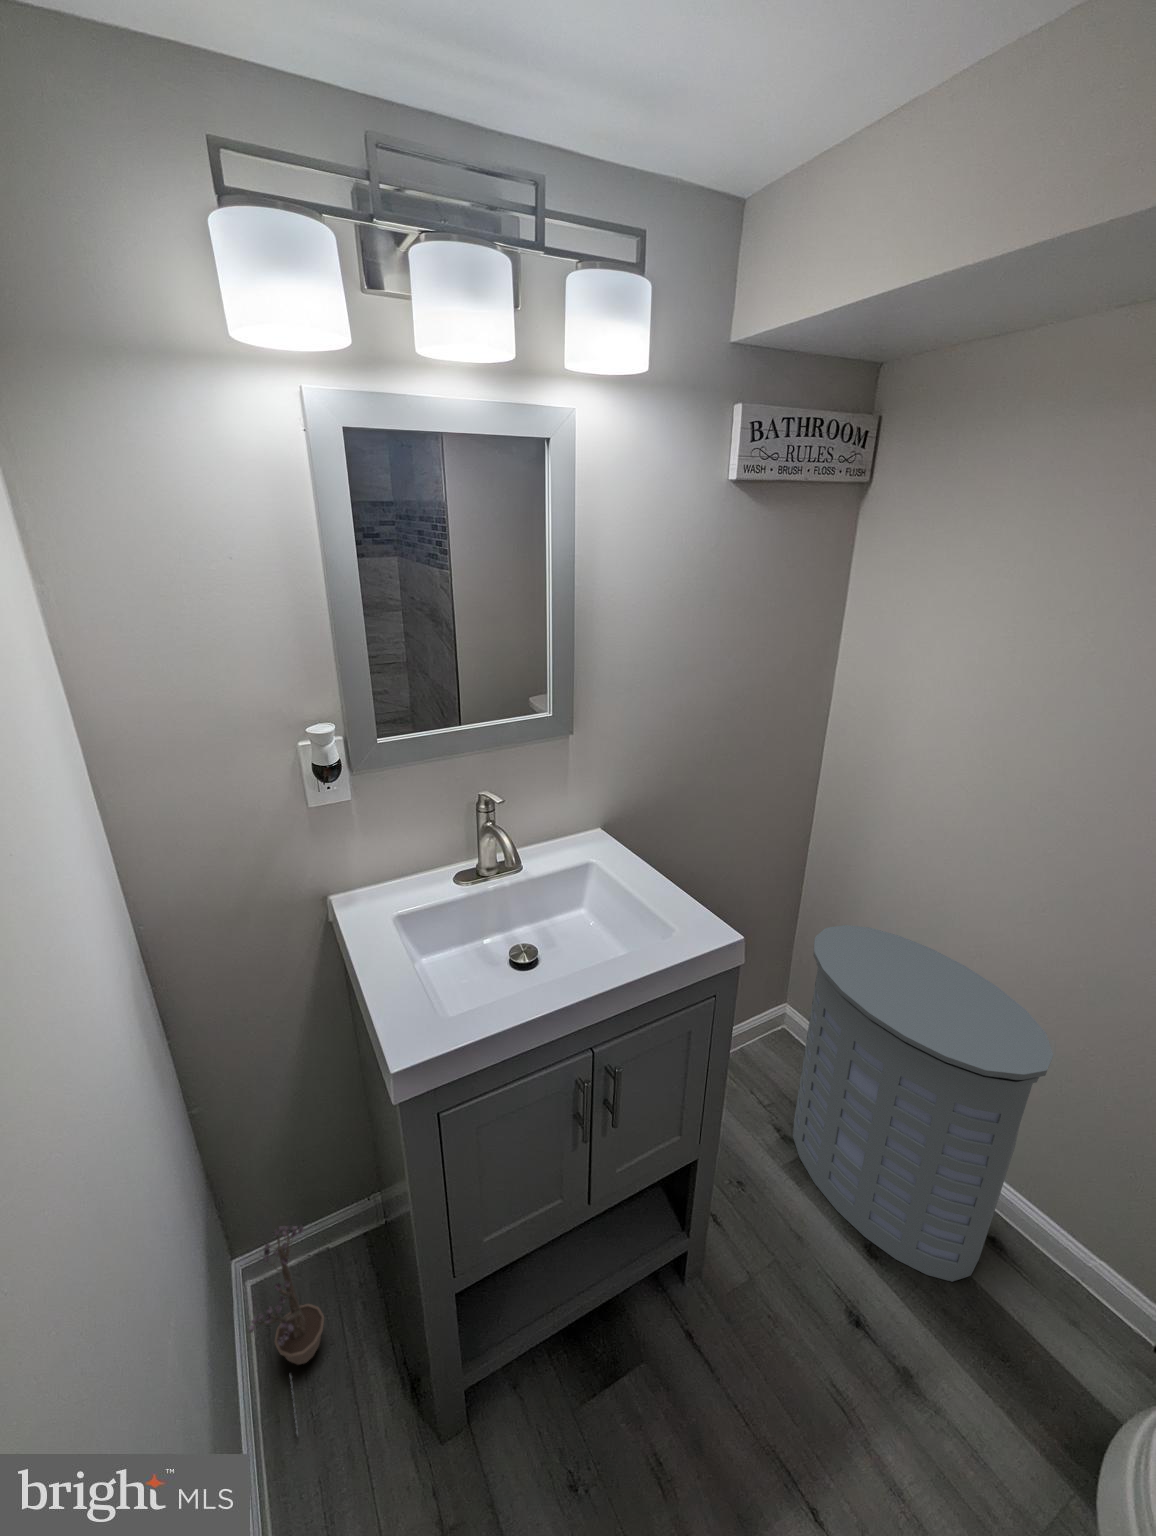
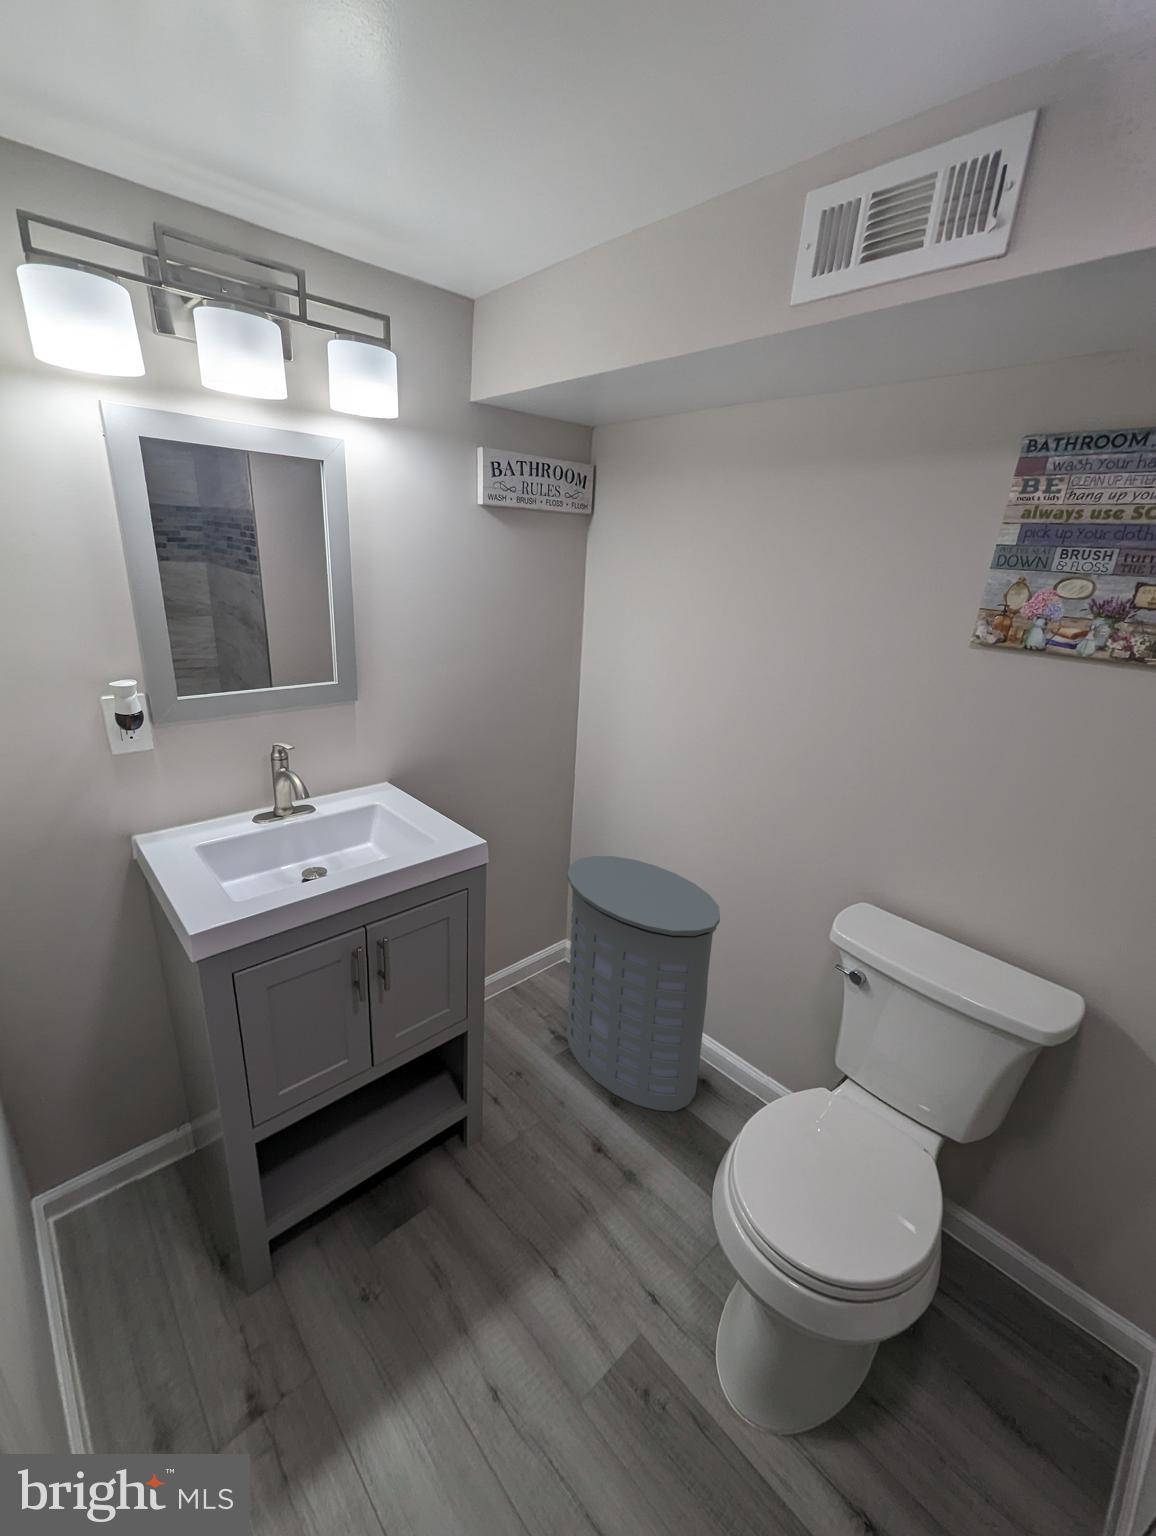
decorative plant: present [249,1226,324,1435] -> none [56,1132,134,1315]

